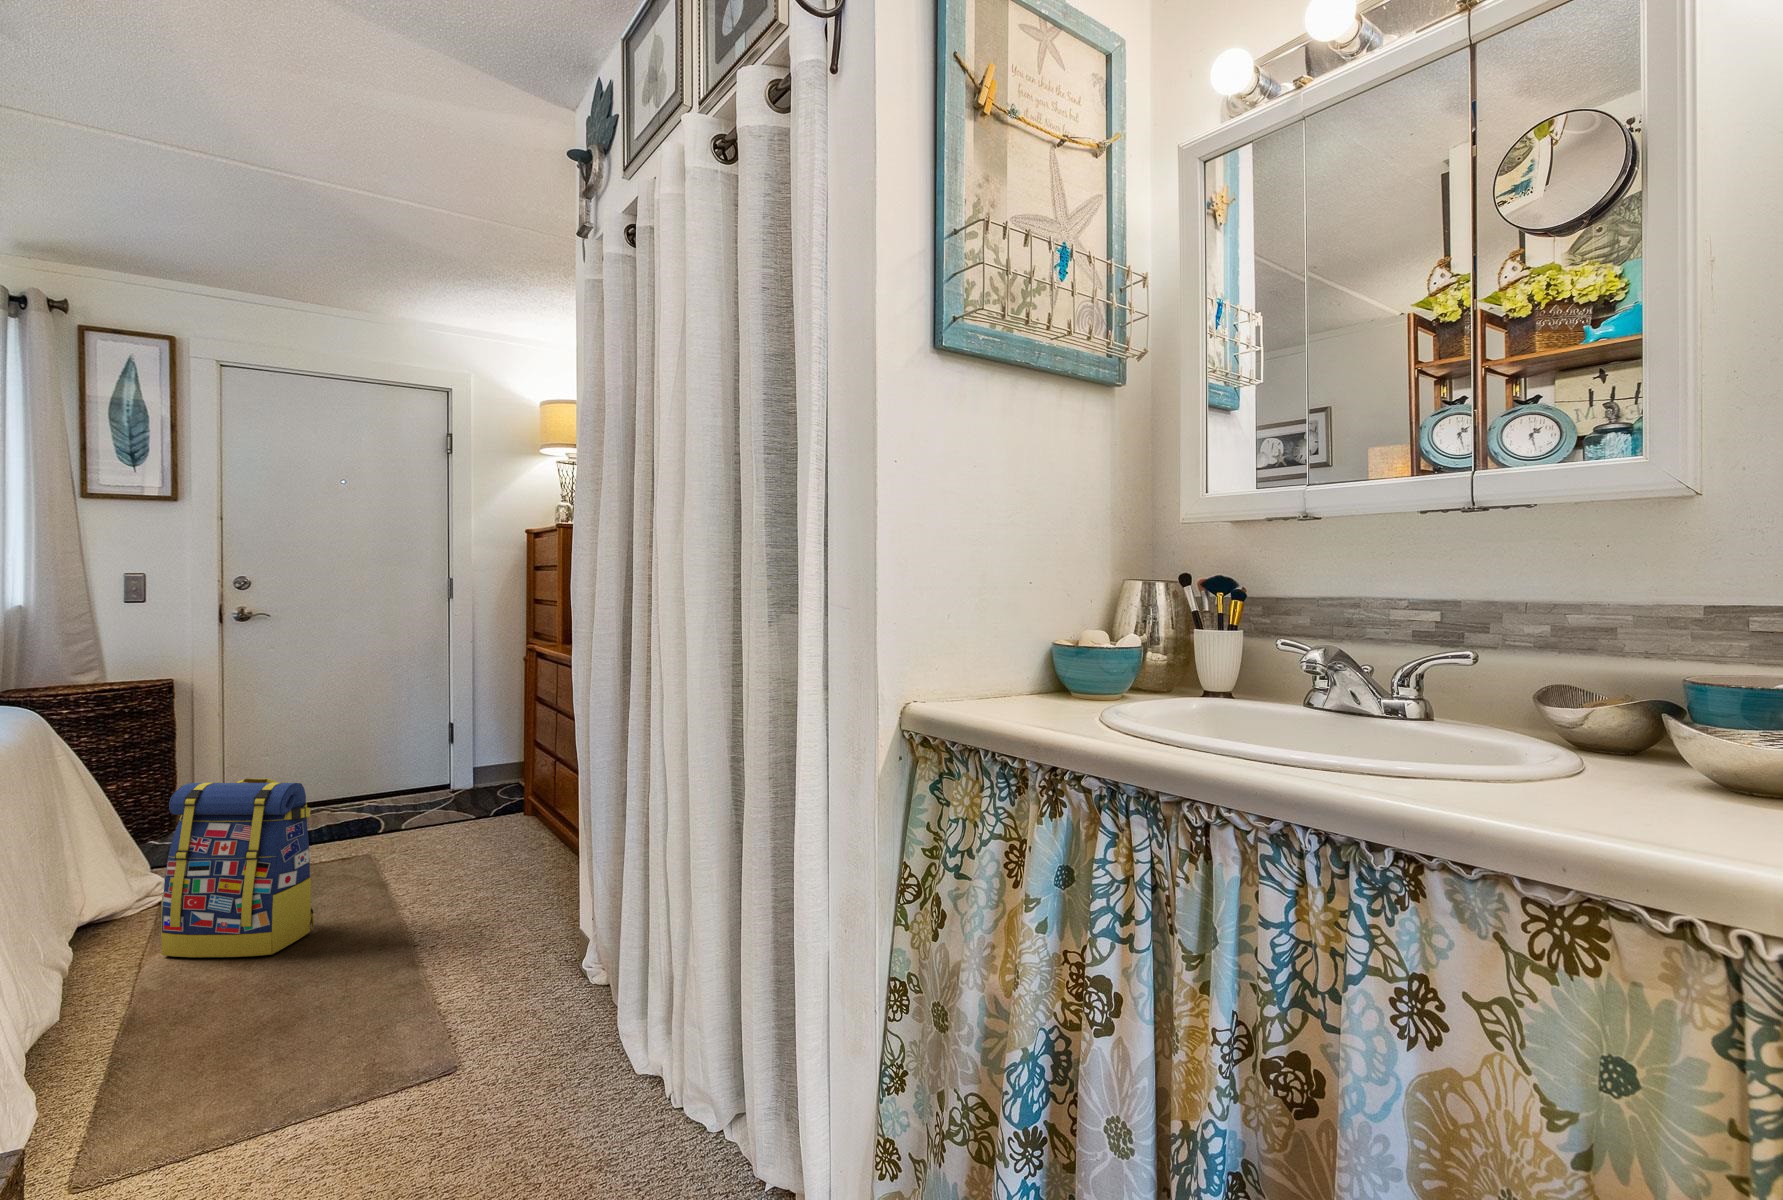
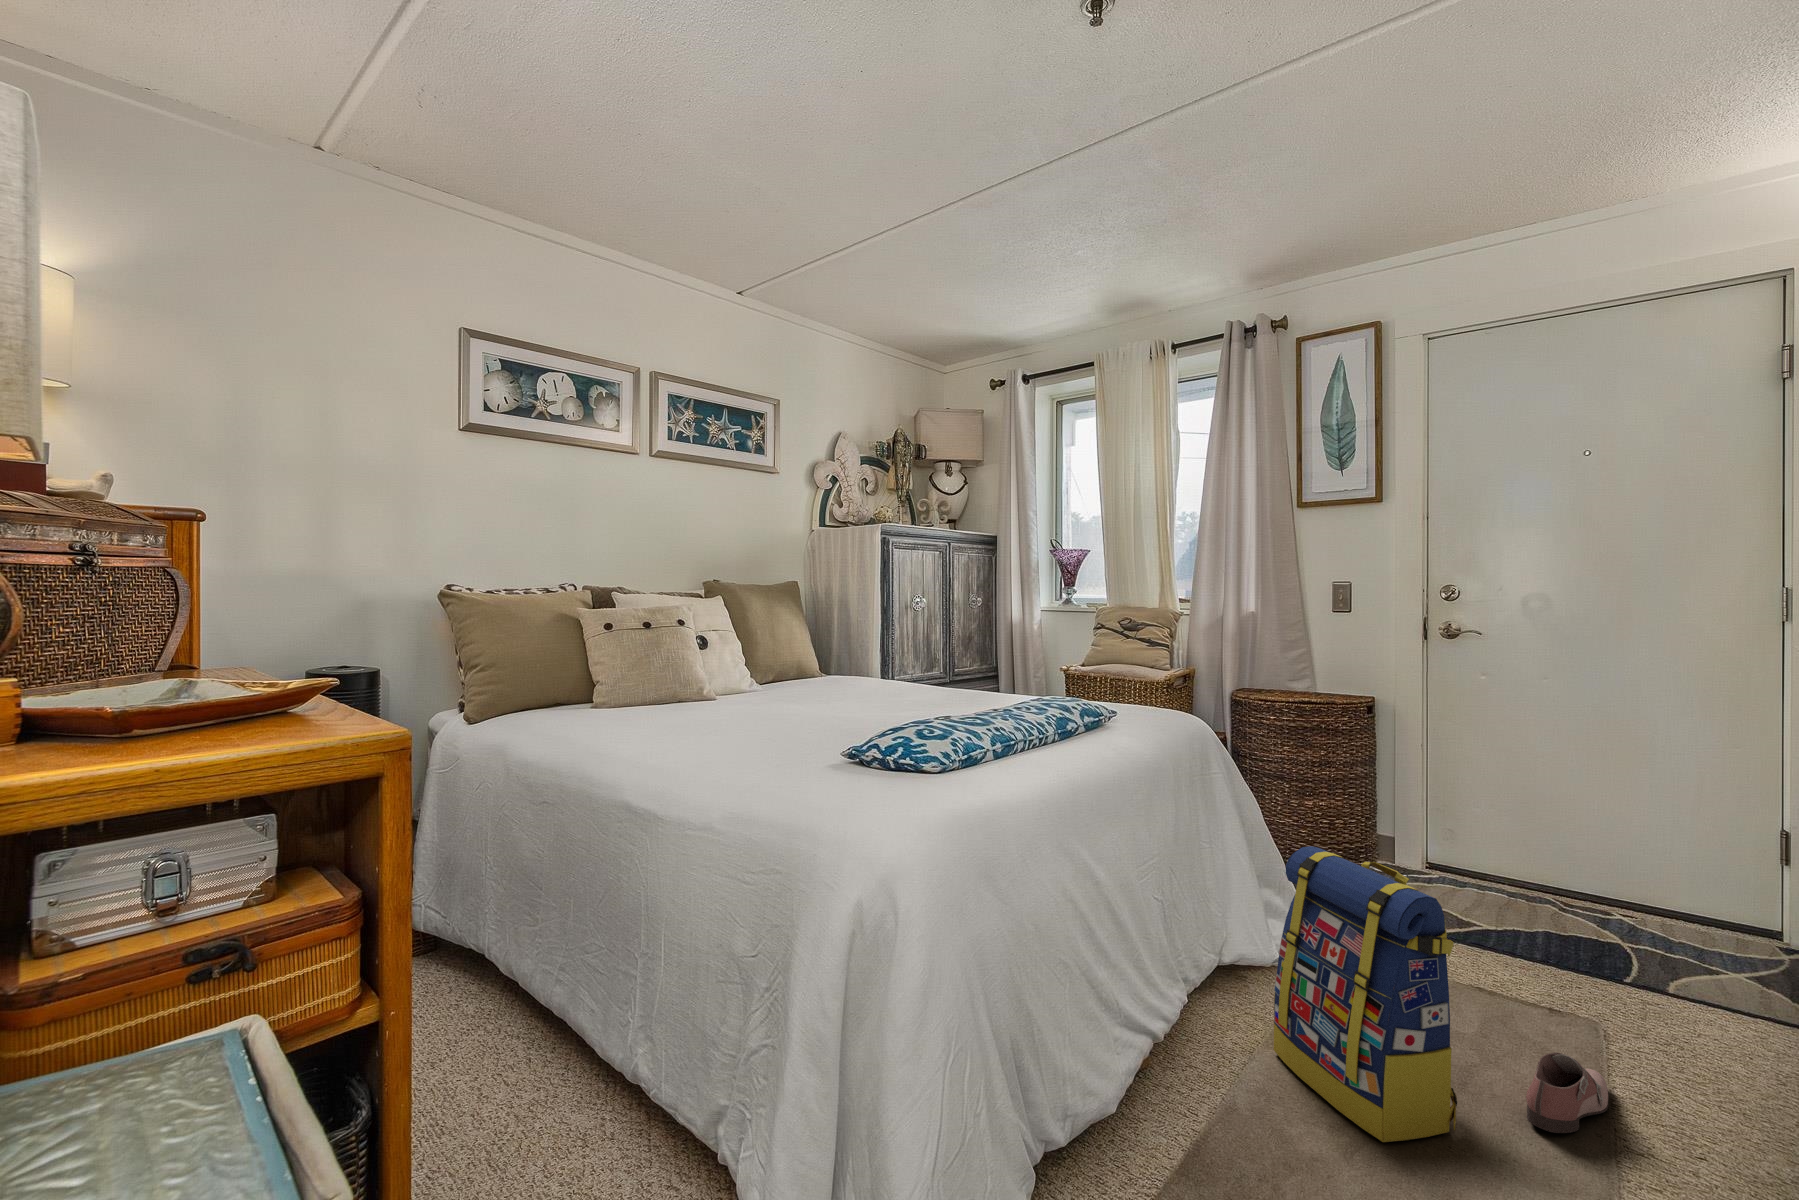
shoe: none [349,862,389,907] -> present [1526,1053,1609,1133]

